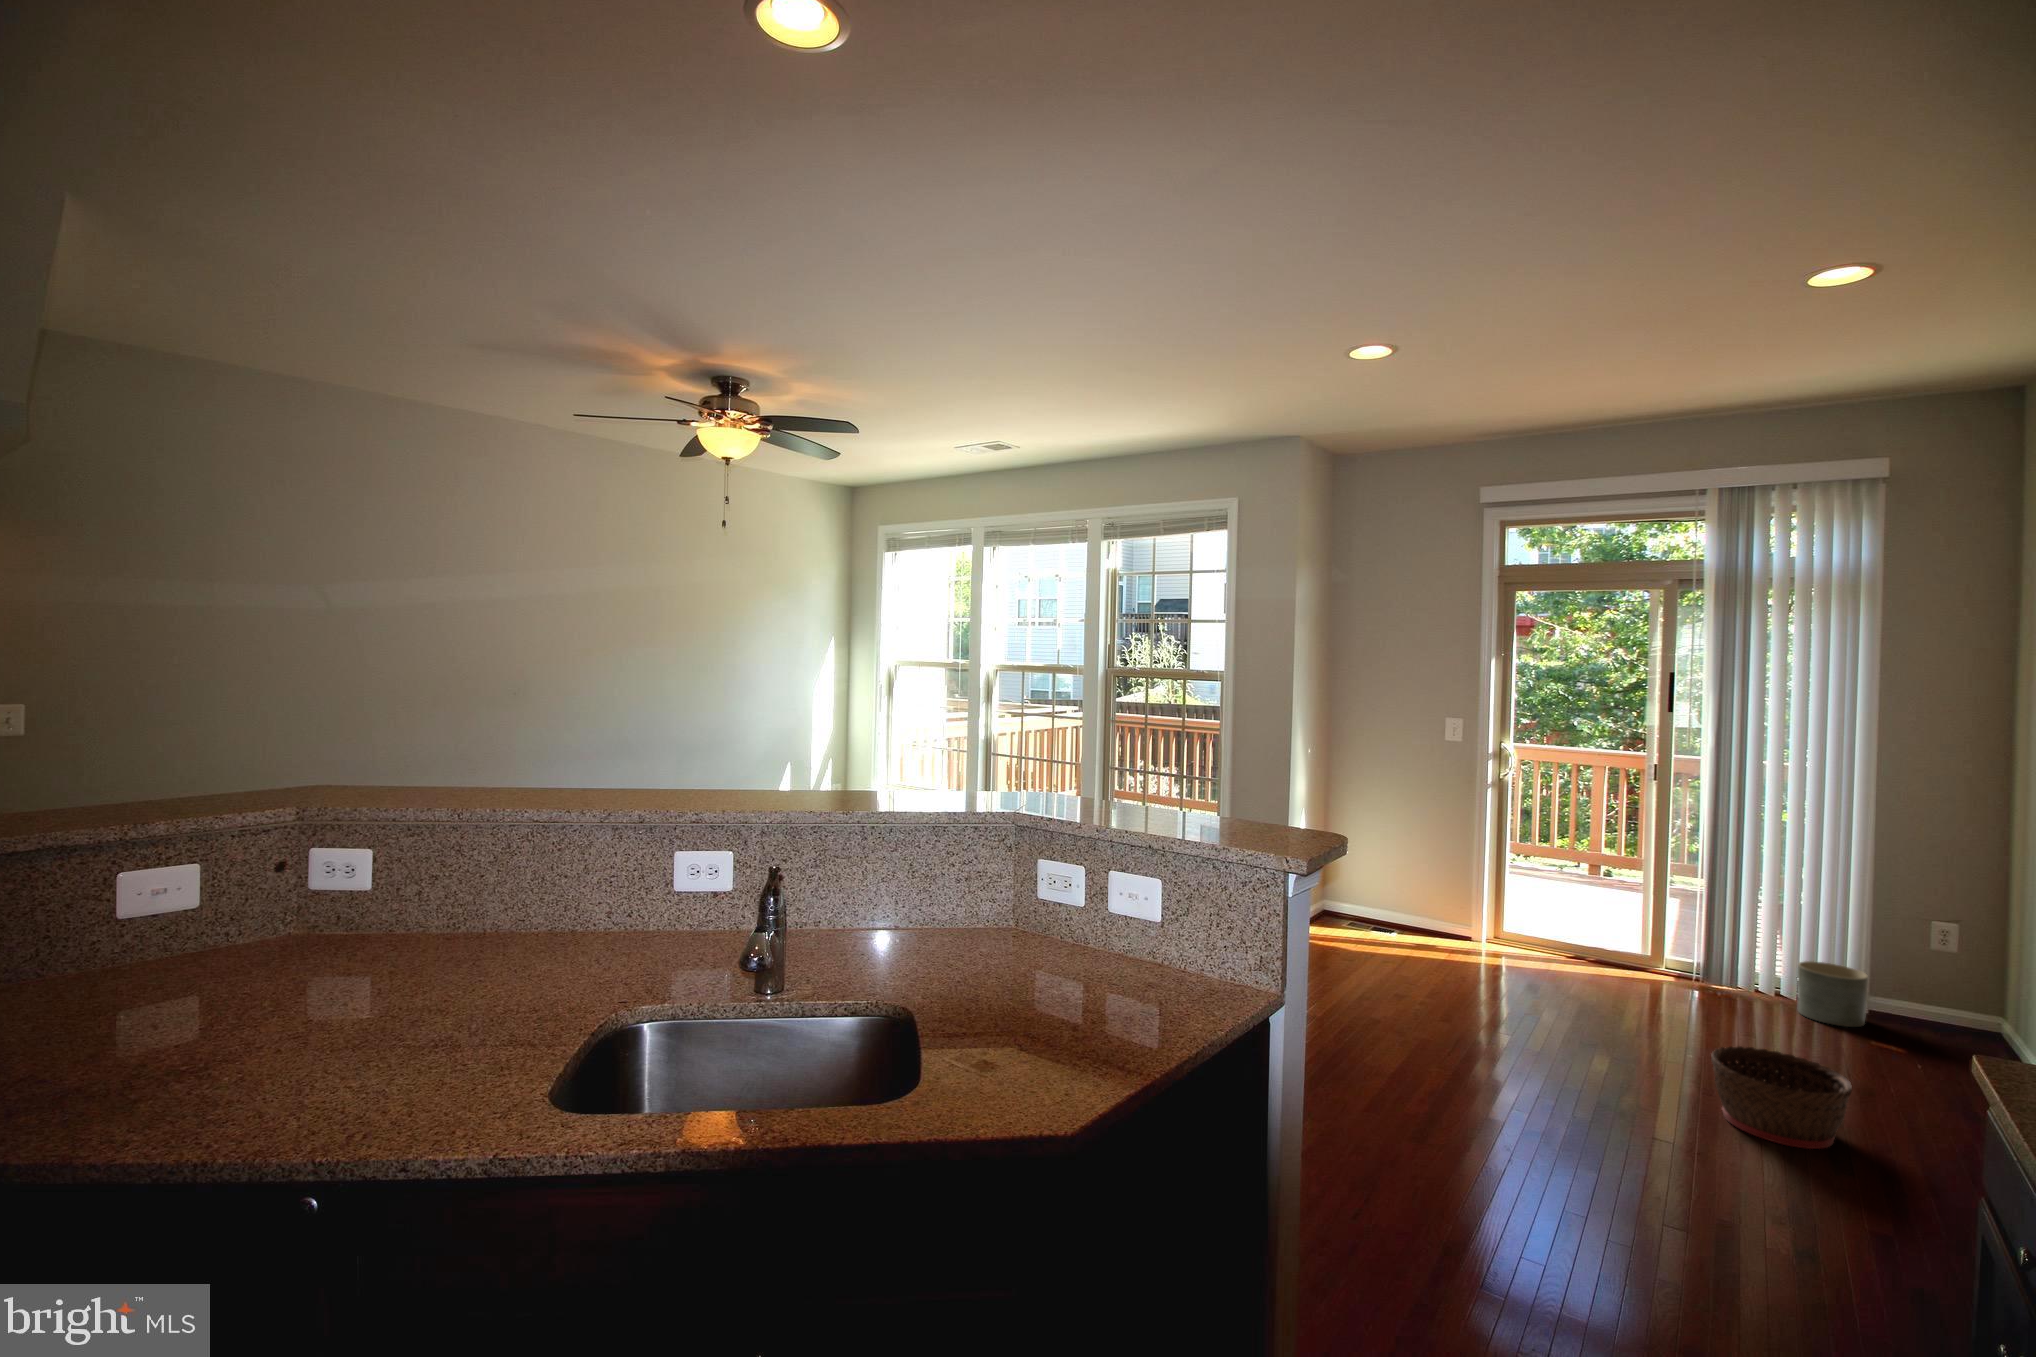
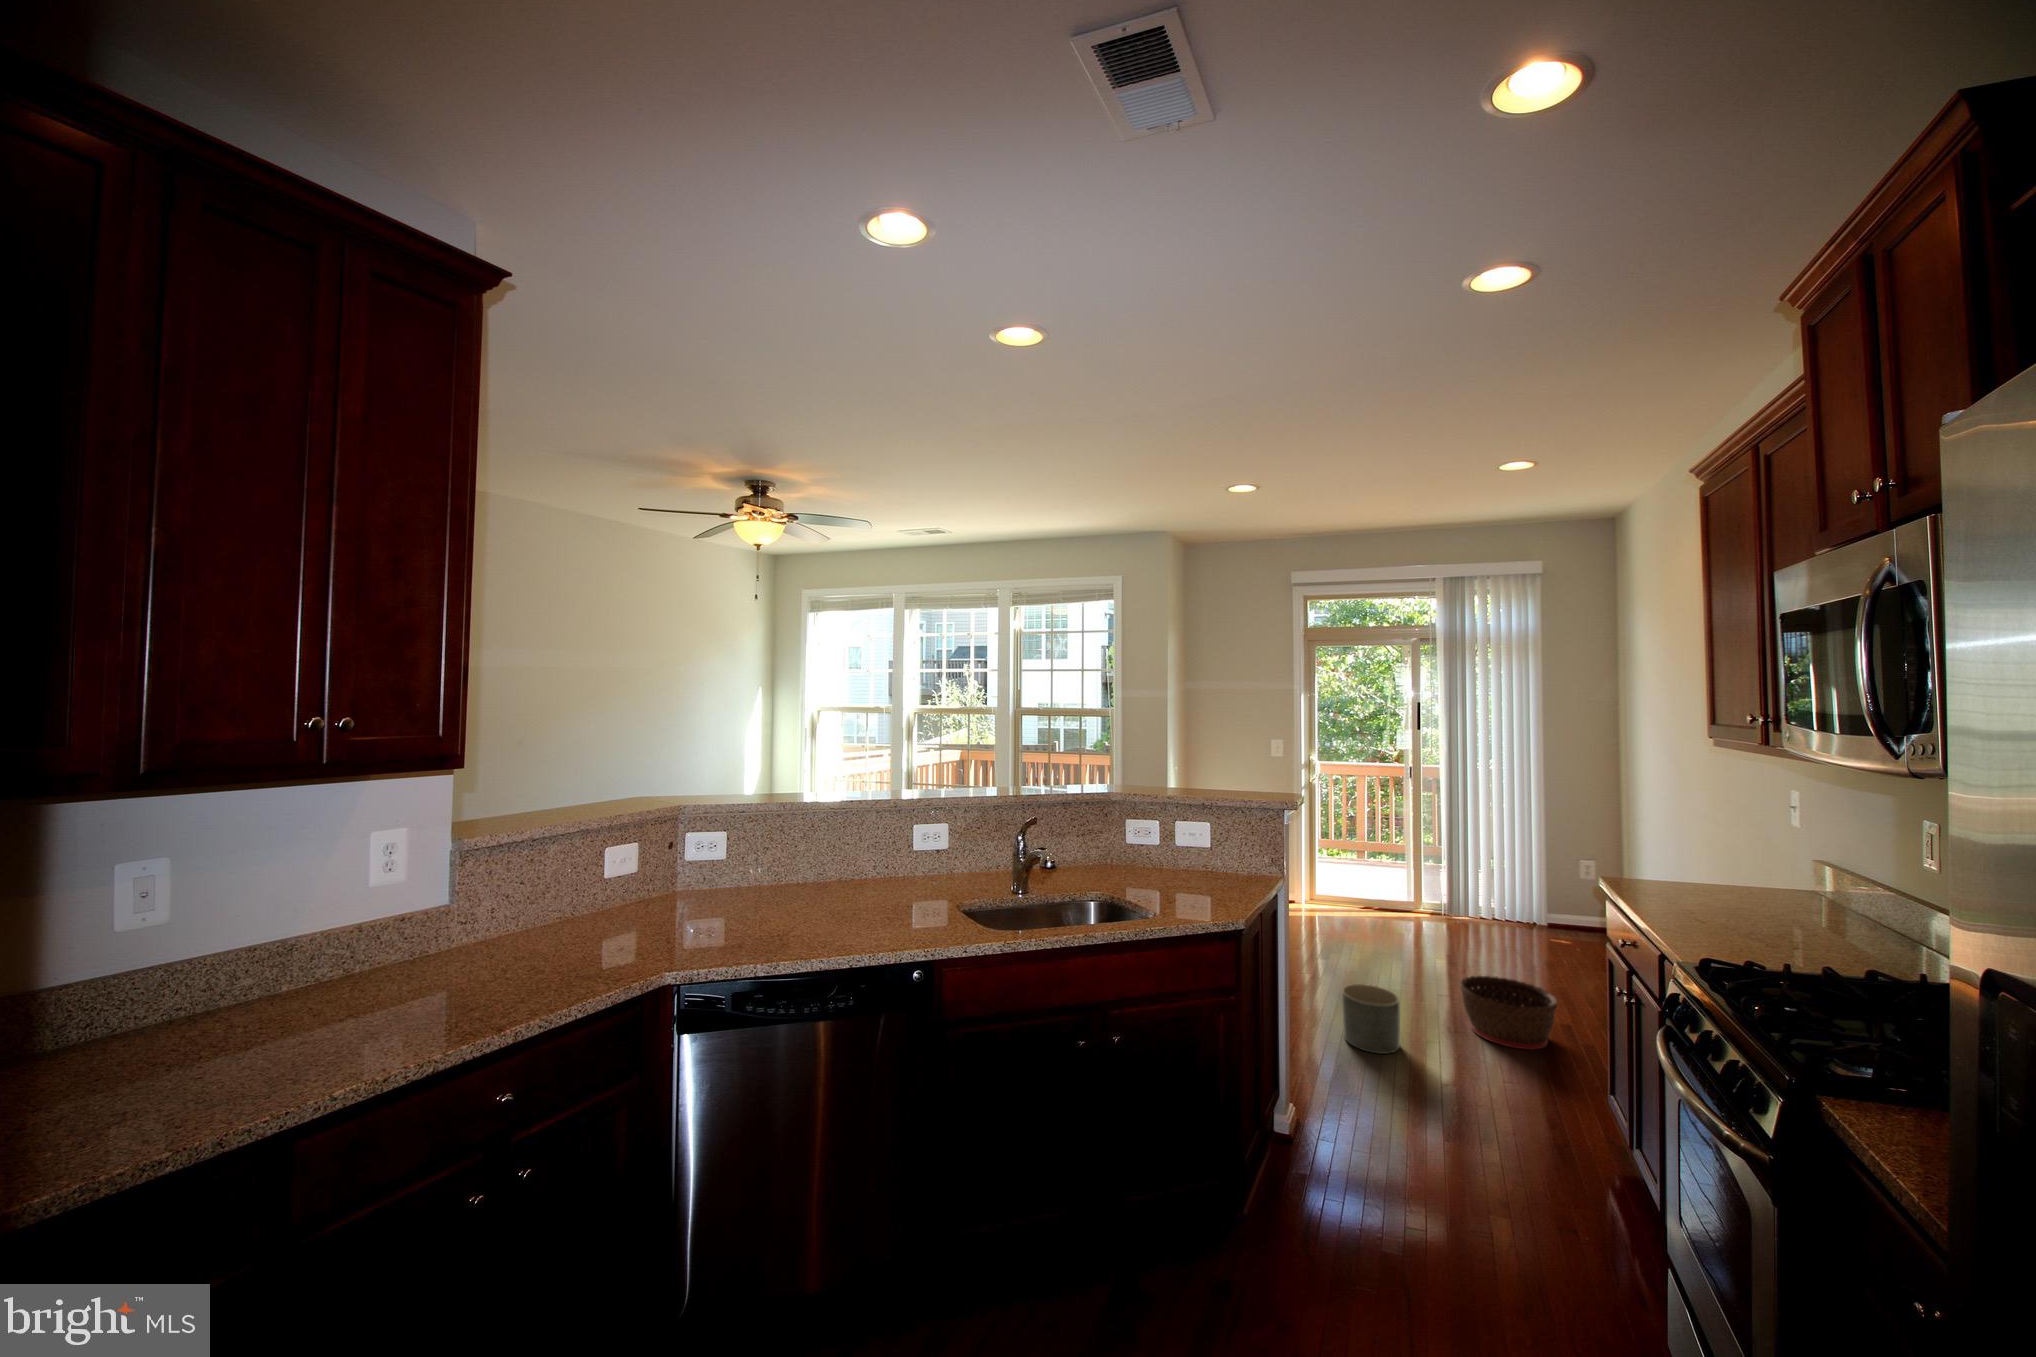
planter: present [1798,961,1868,1027] -> present [1342,984,1400,1054]

